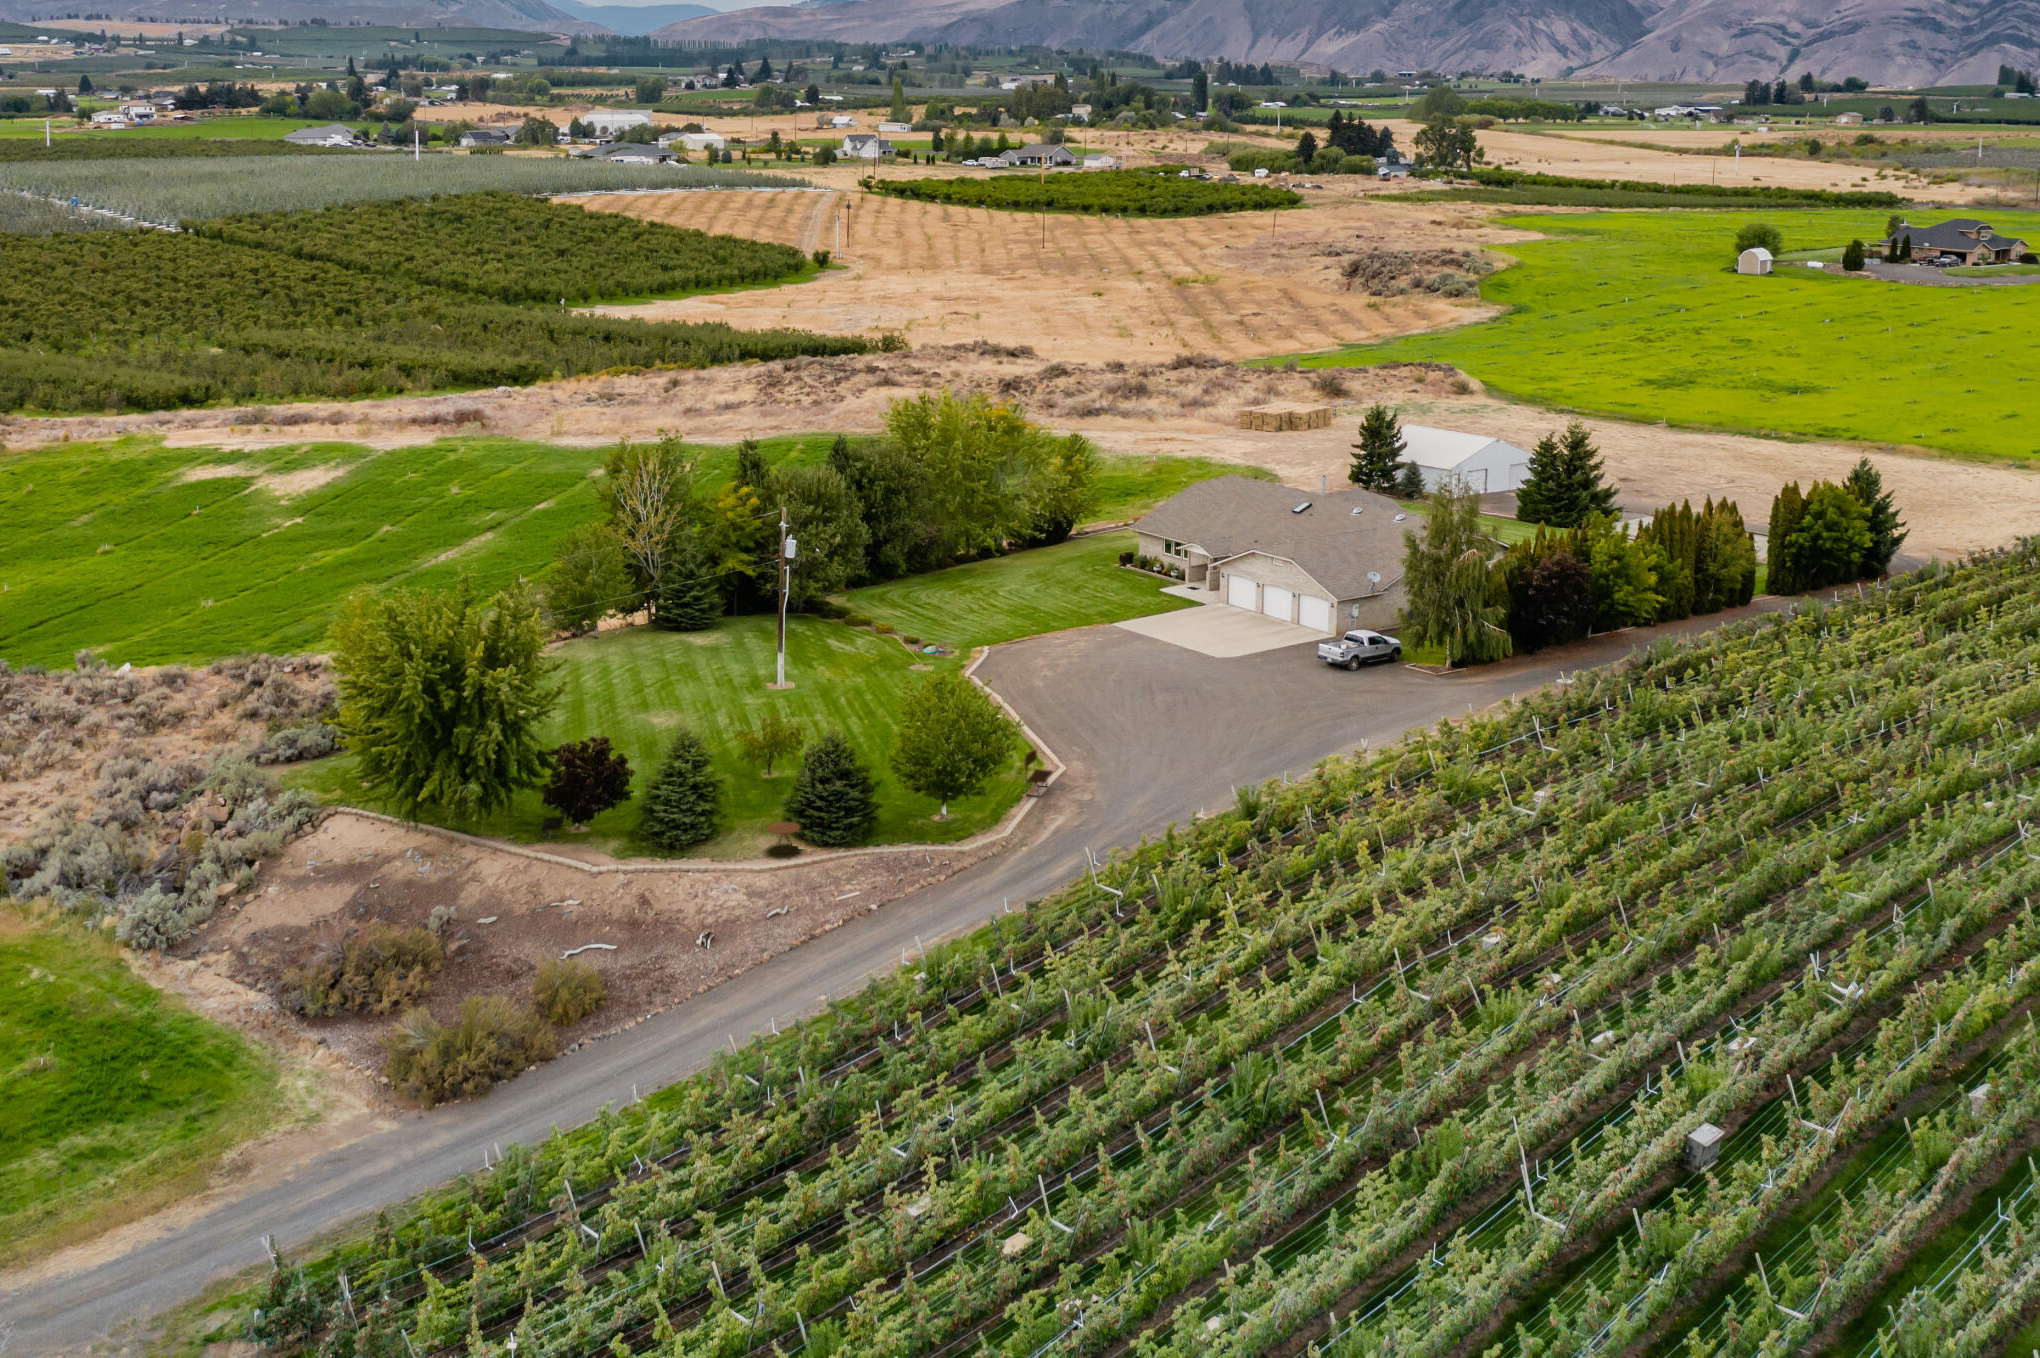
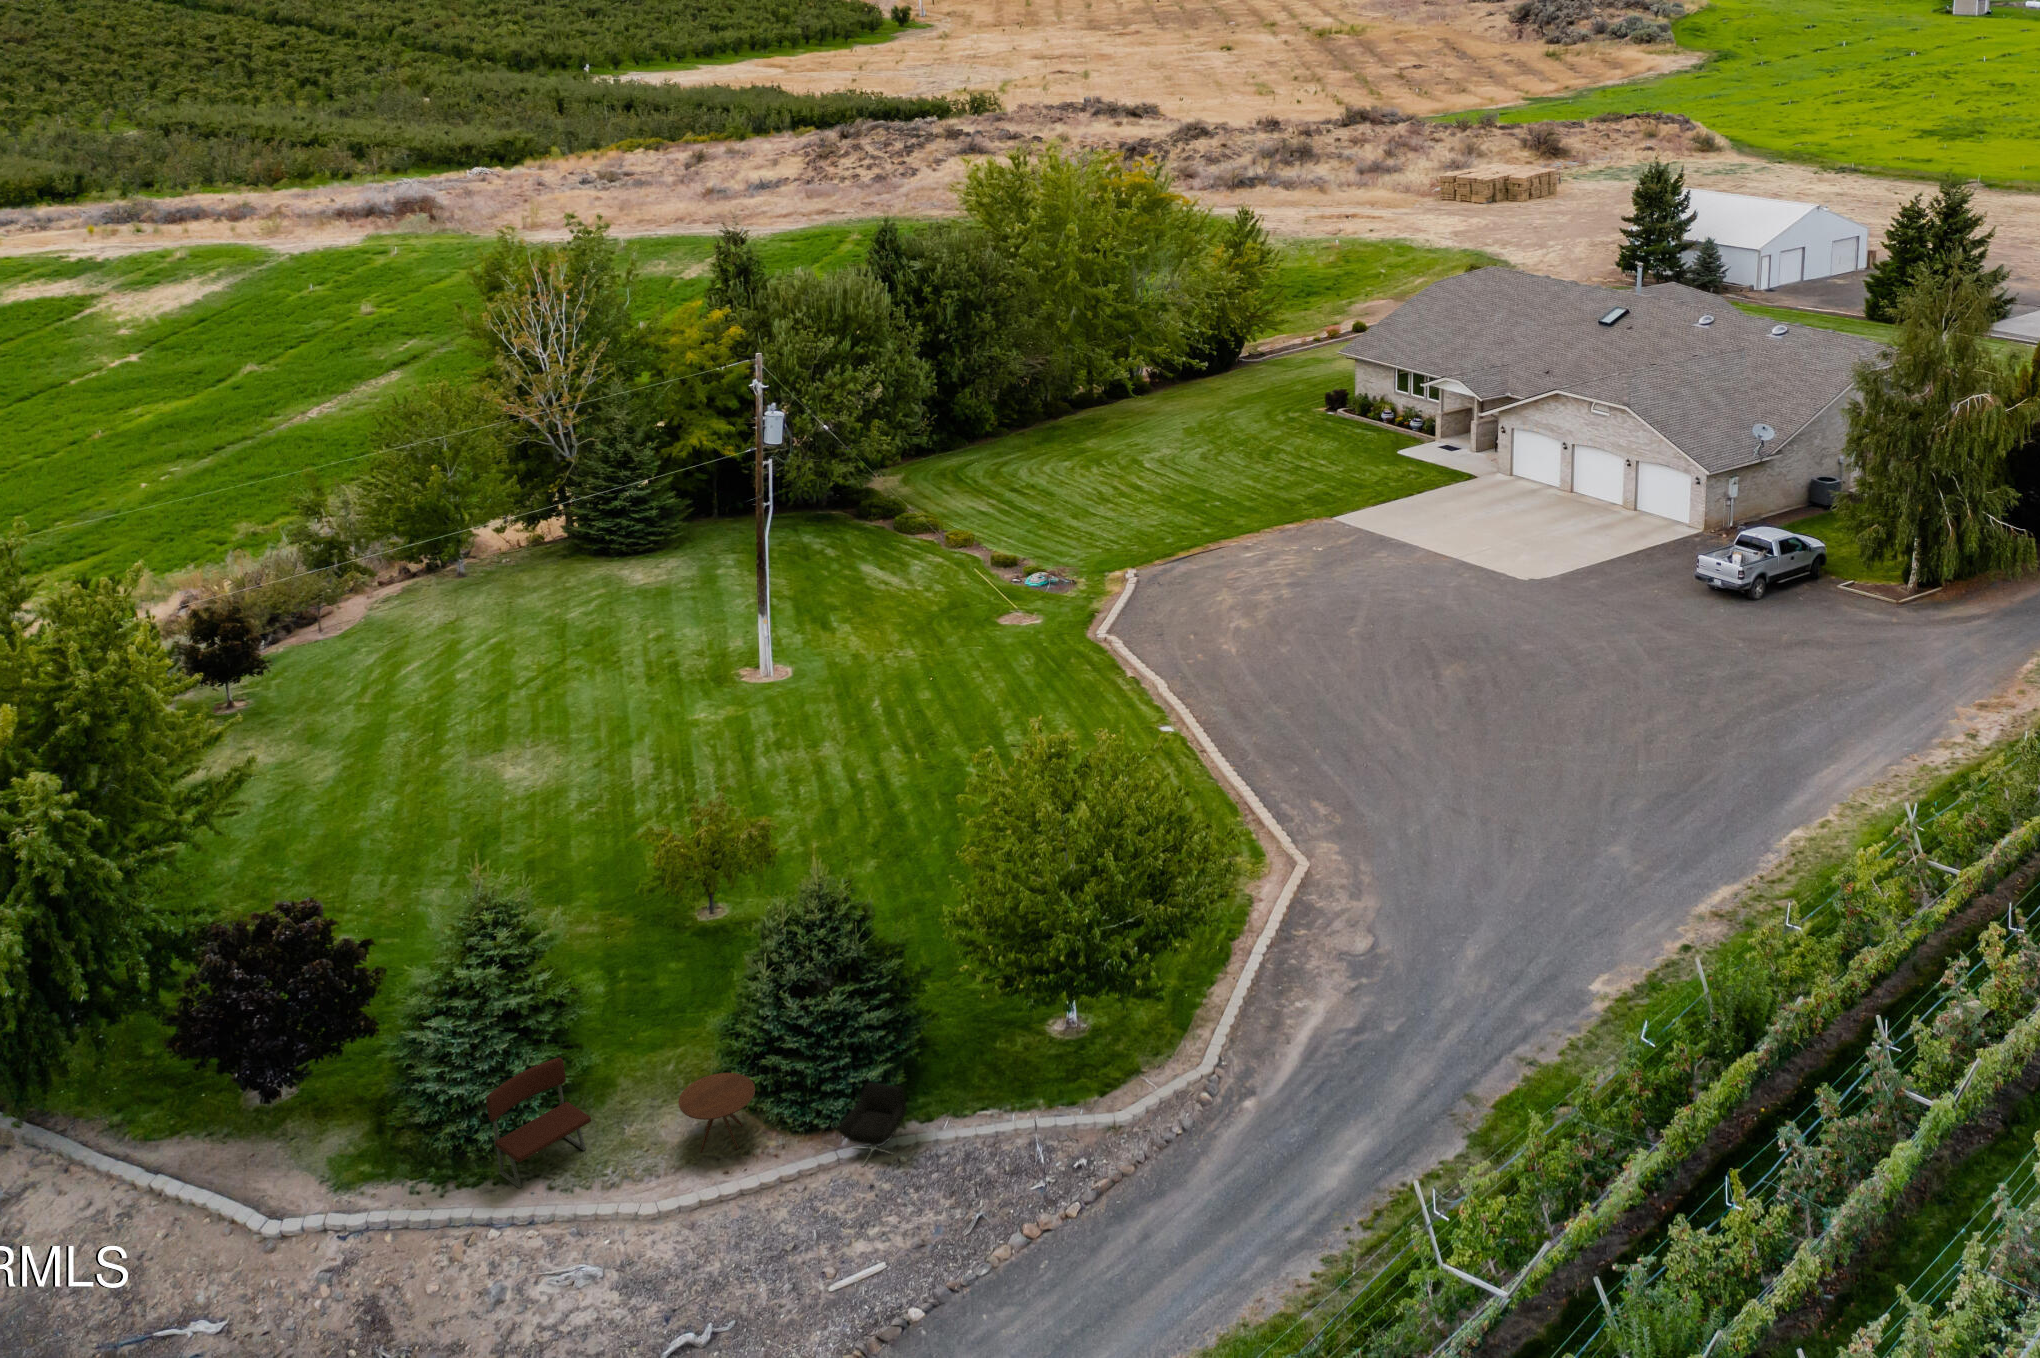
bench: present [1025,750,1052,797] -> present [486,1058,591,1188]
lounge chair: present [542,810,566,834] -> present [838,1082,907,1166]

